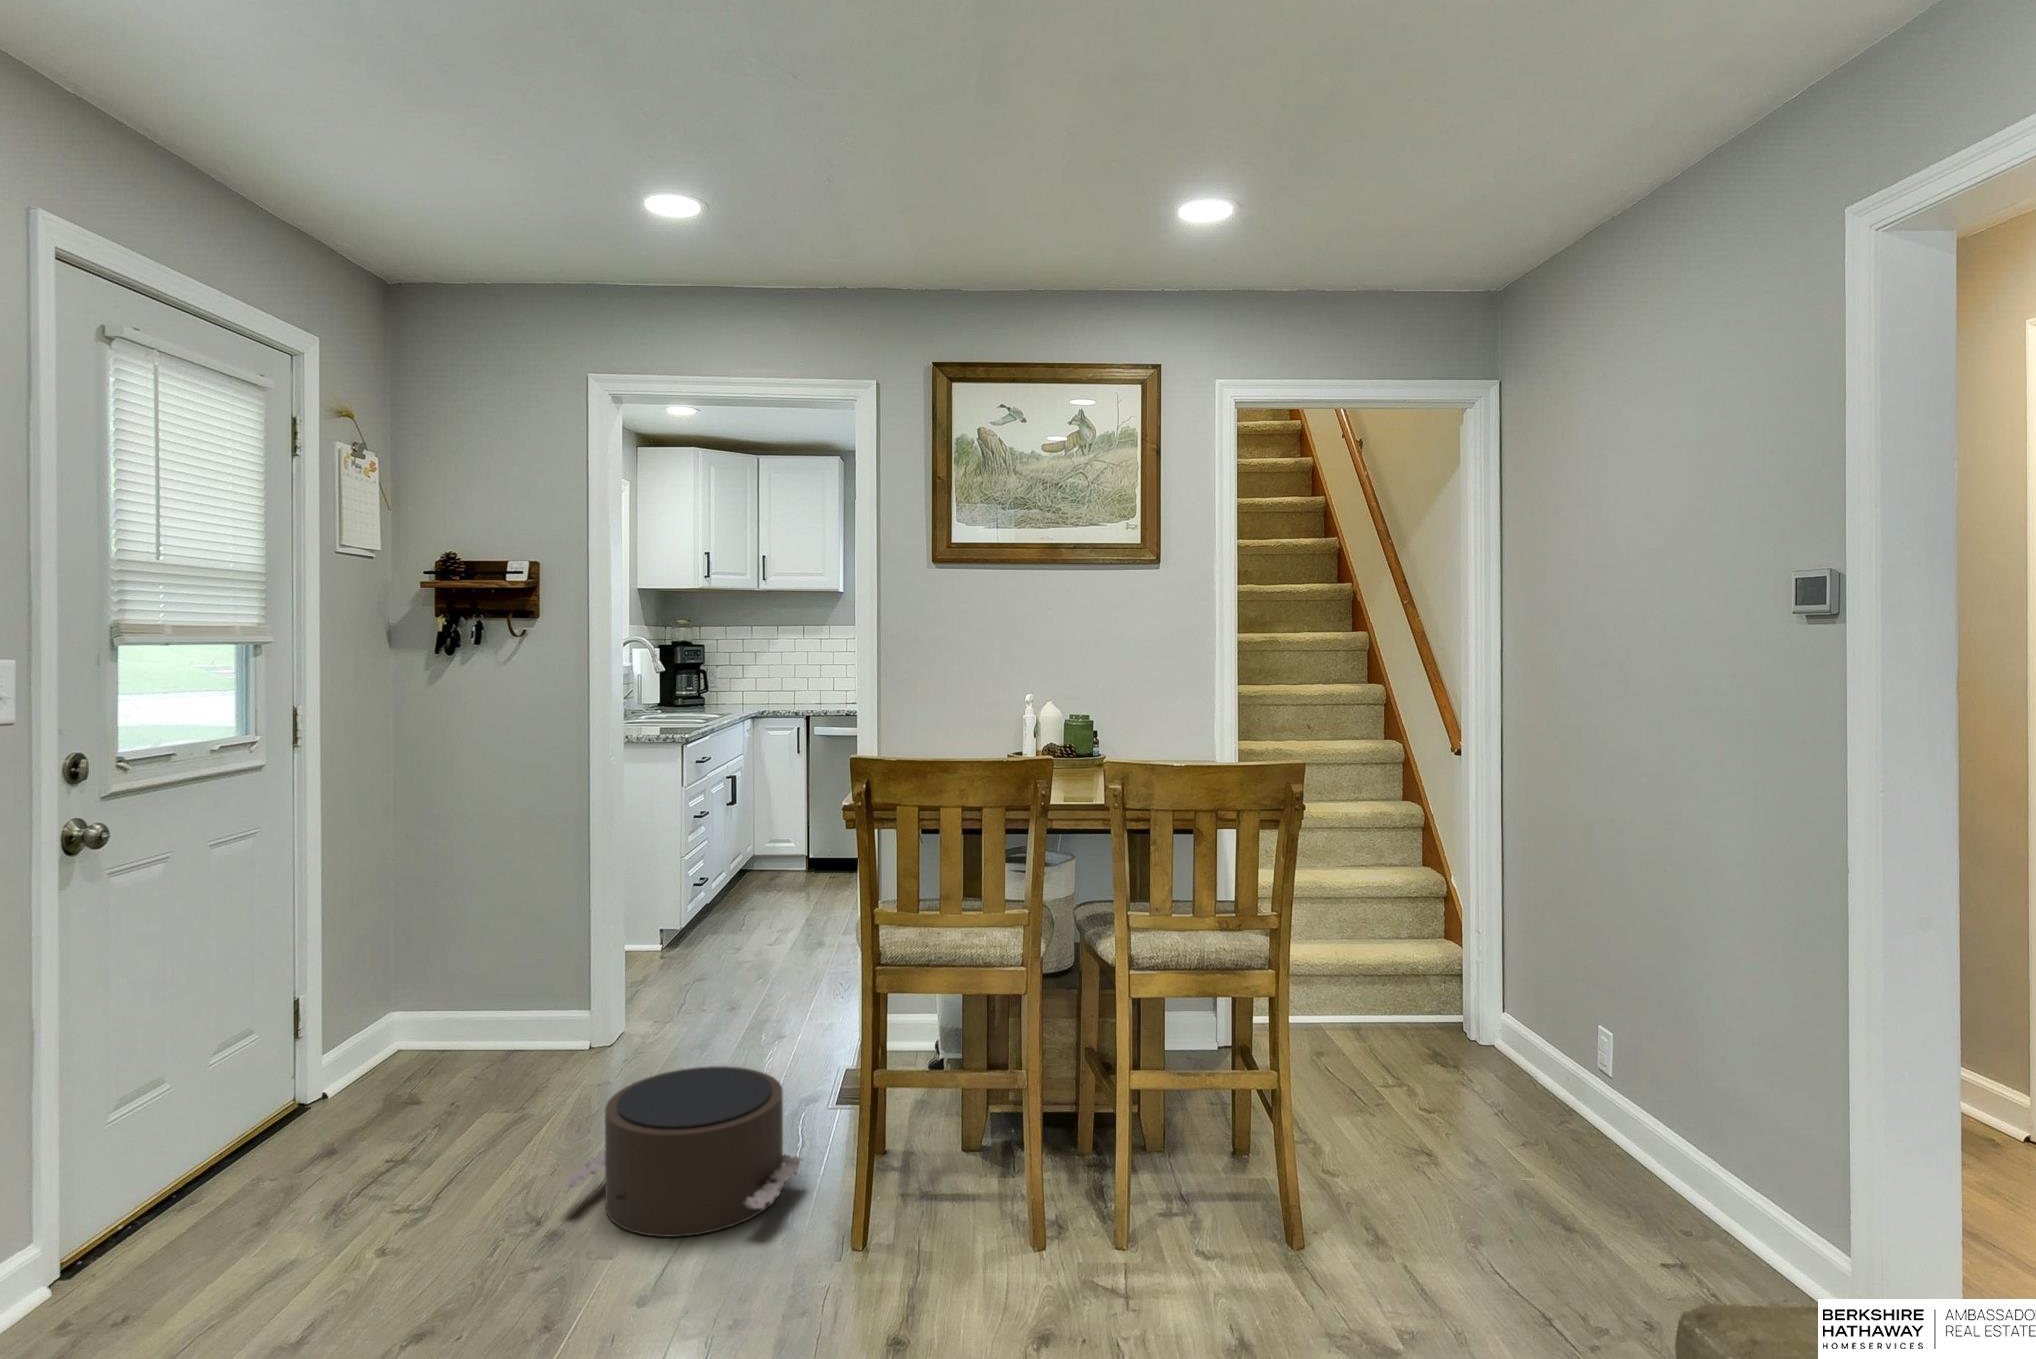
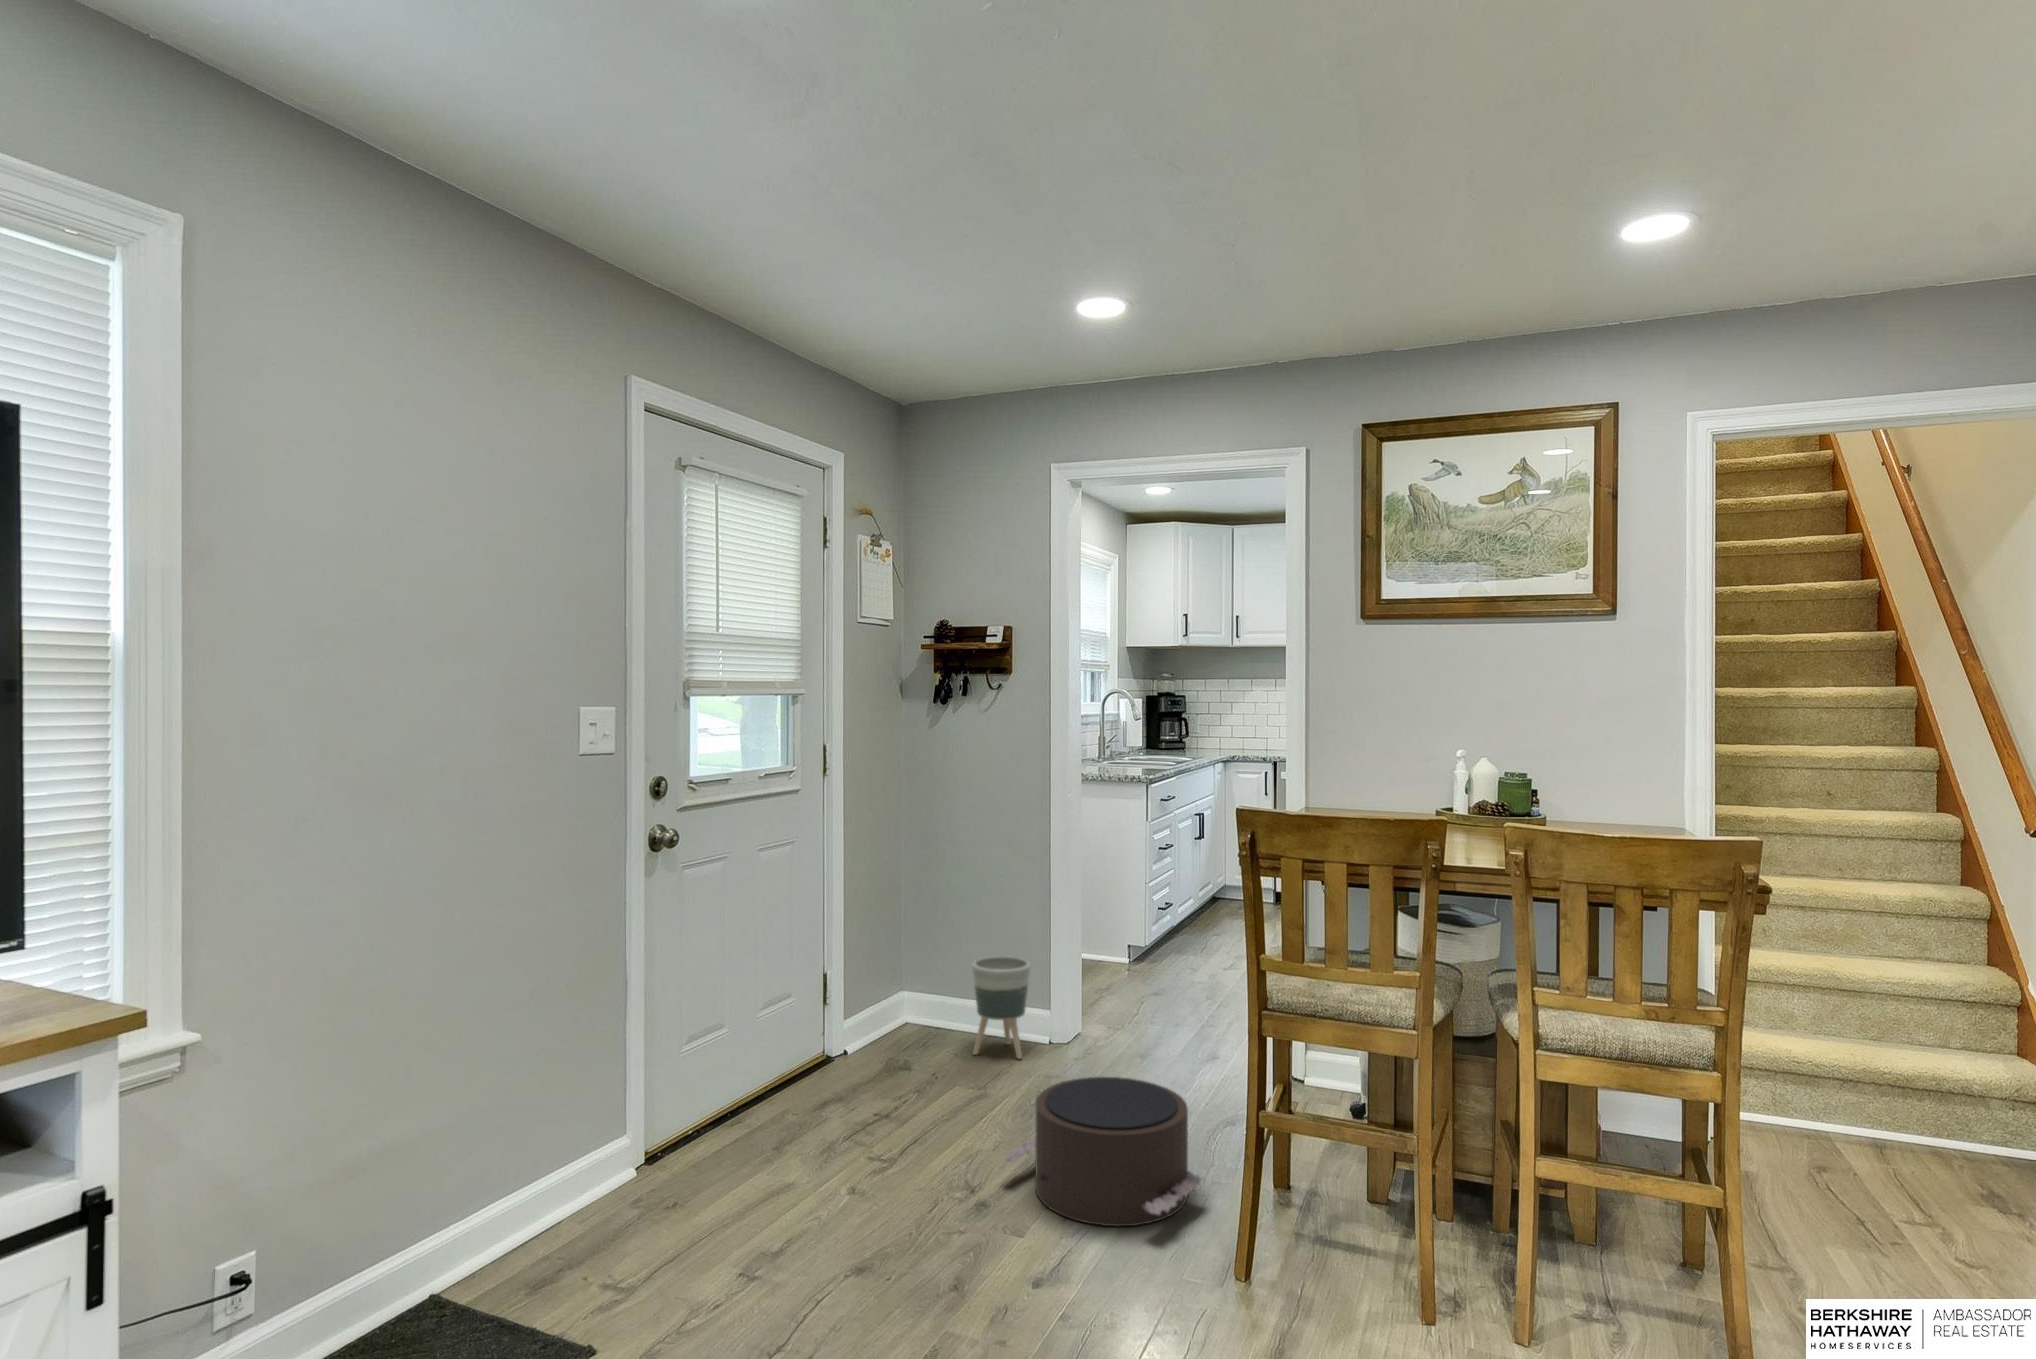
planter: none [489,951,564,1072] -> present [972,956,1030,1059]

